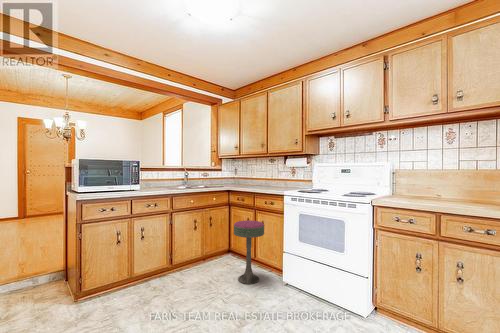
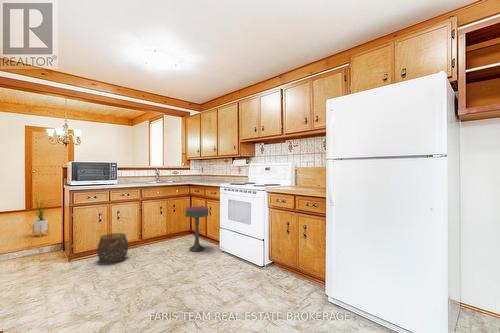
house plant: none [16,202,55,261] -> present [32,198,49,237]
woven basket: none [116,260,160,308] -> present [97,233,128,263]

